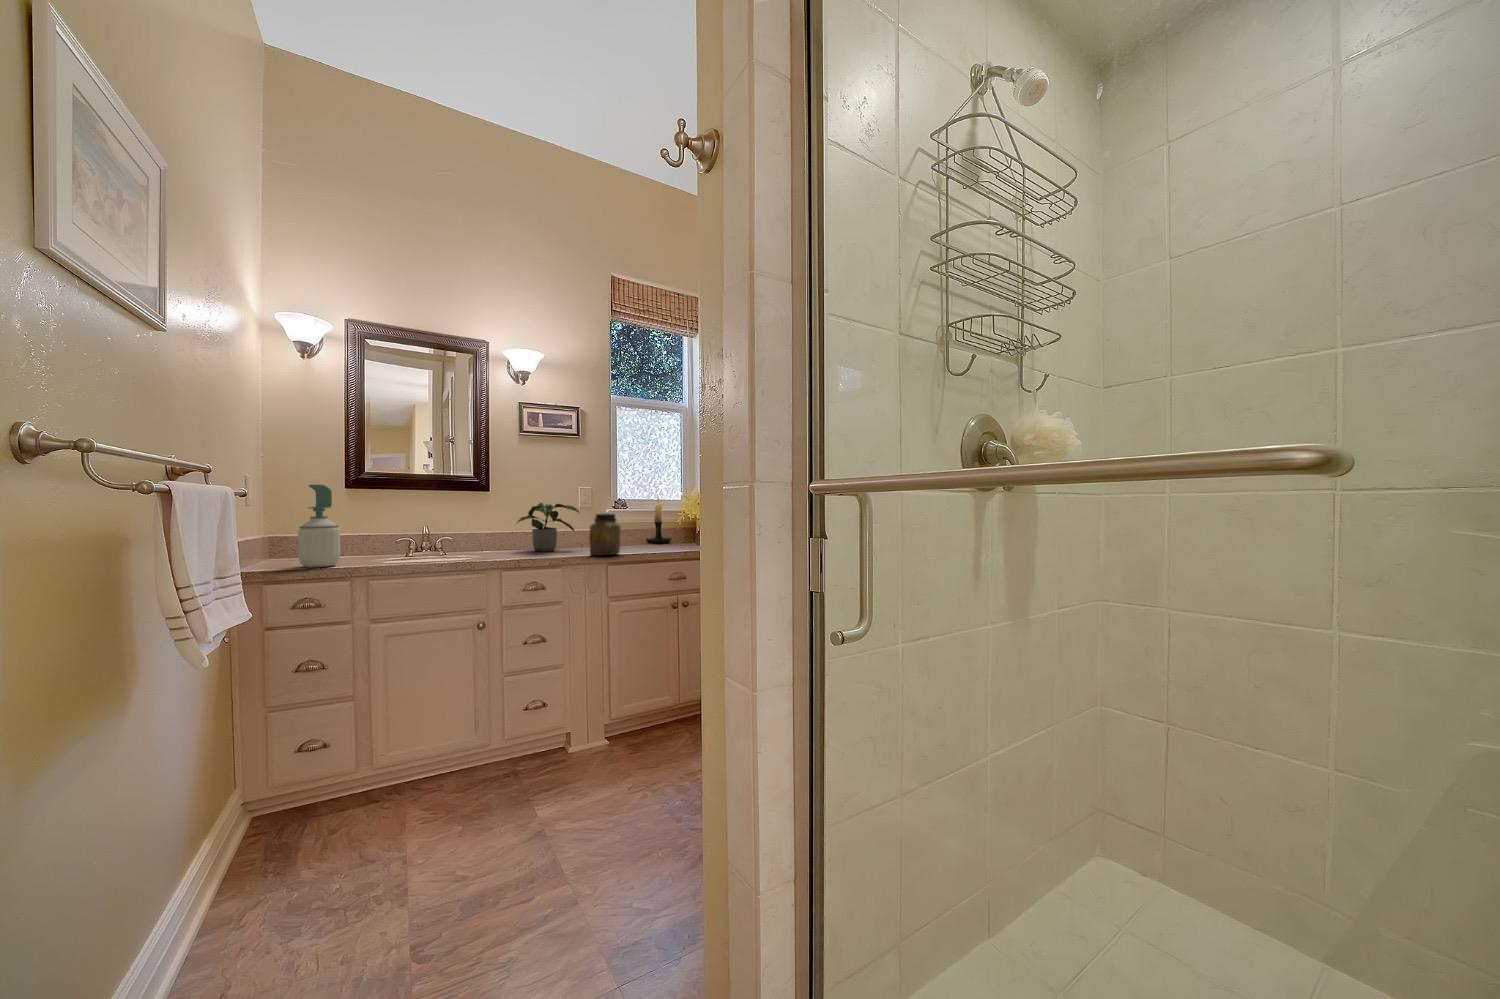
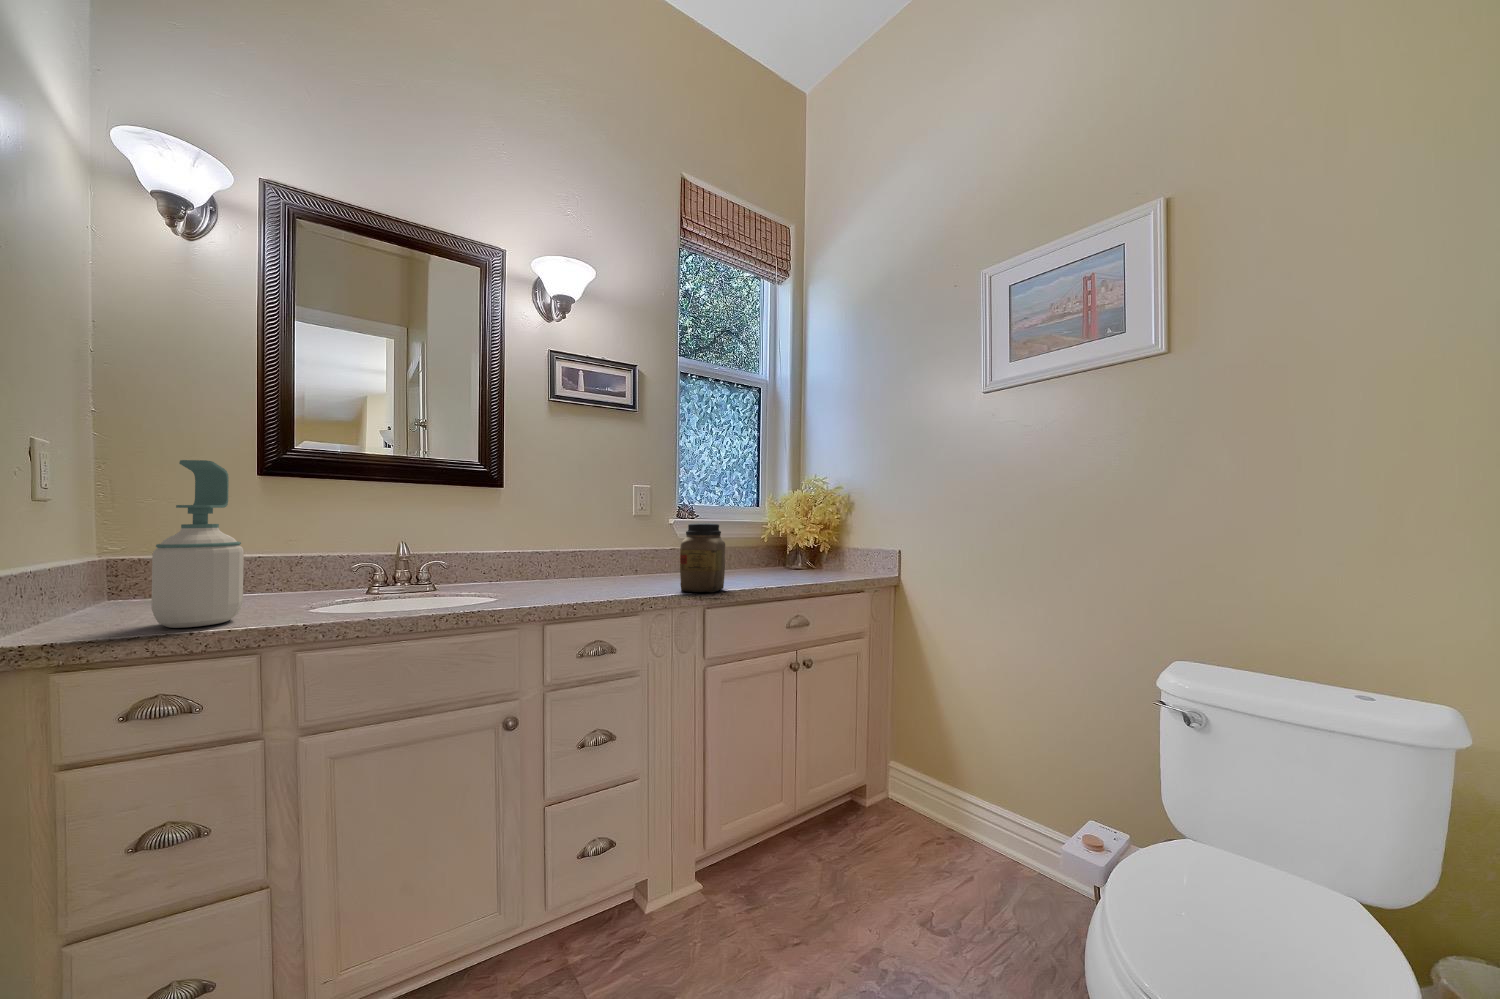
candle holder: present [646,497,671,543] -> none [724,498,760,568]
potted plant: present [517,503,579,551] -> none [552,506,648,584]

